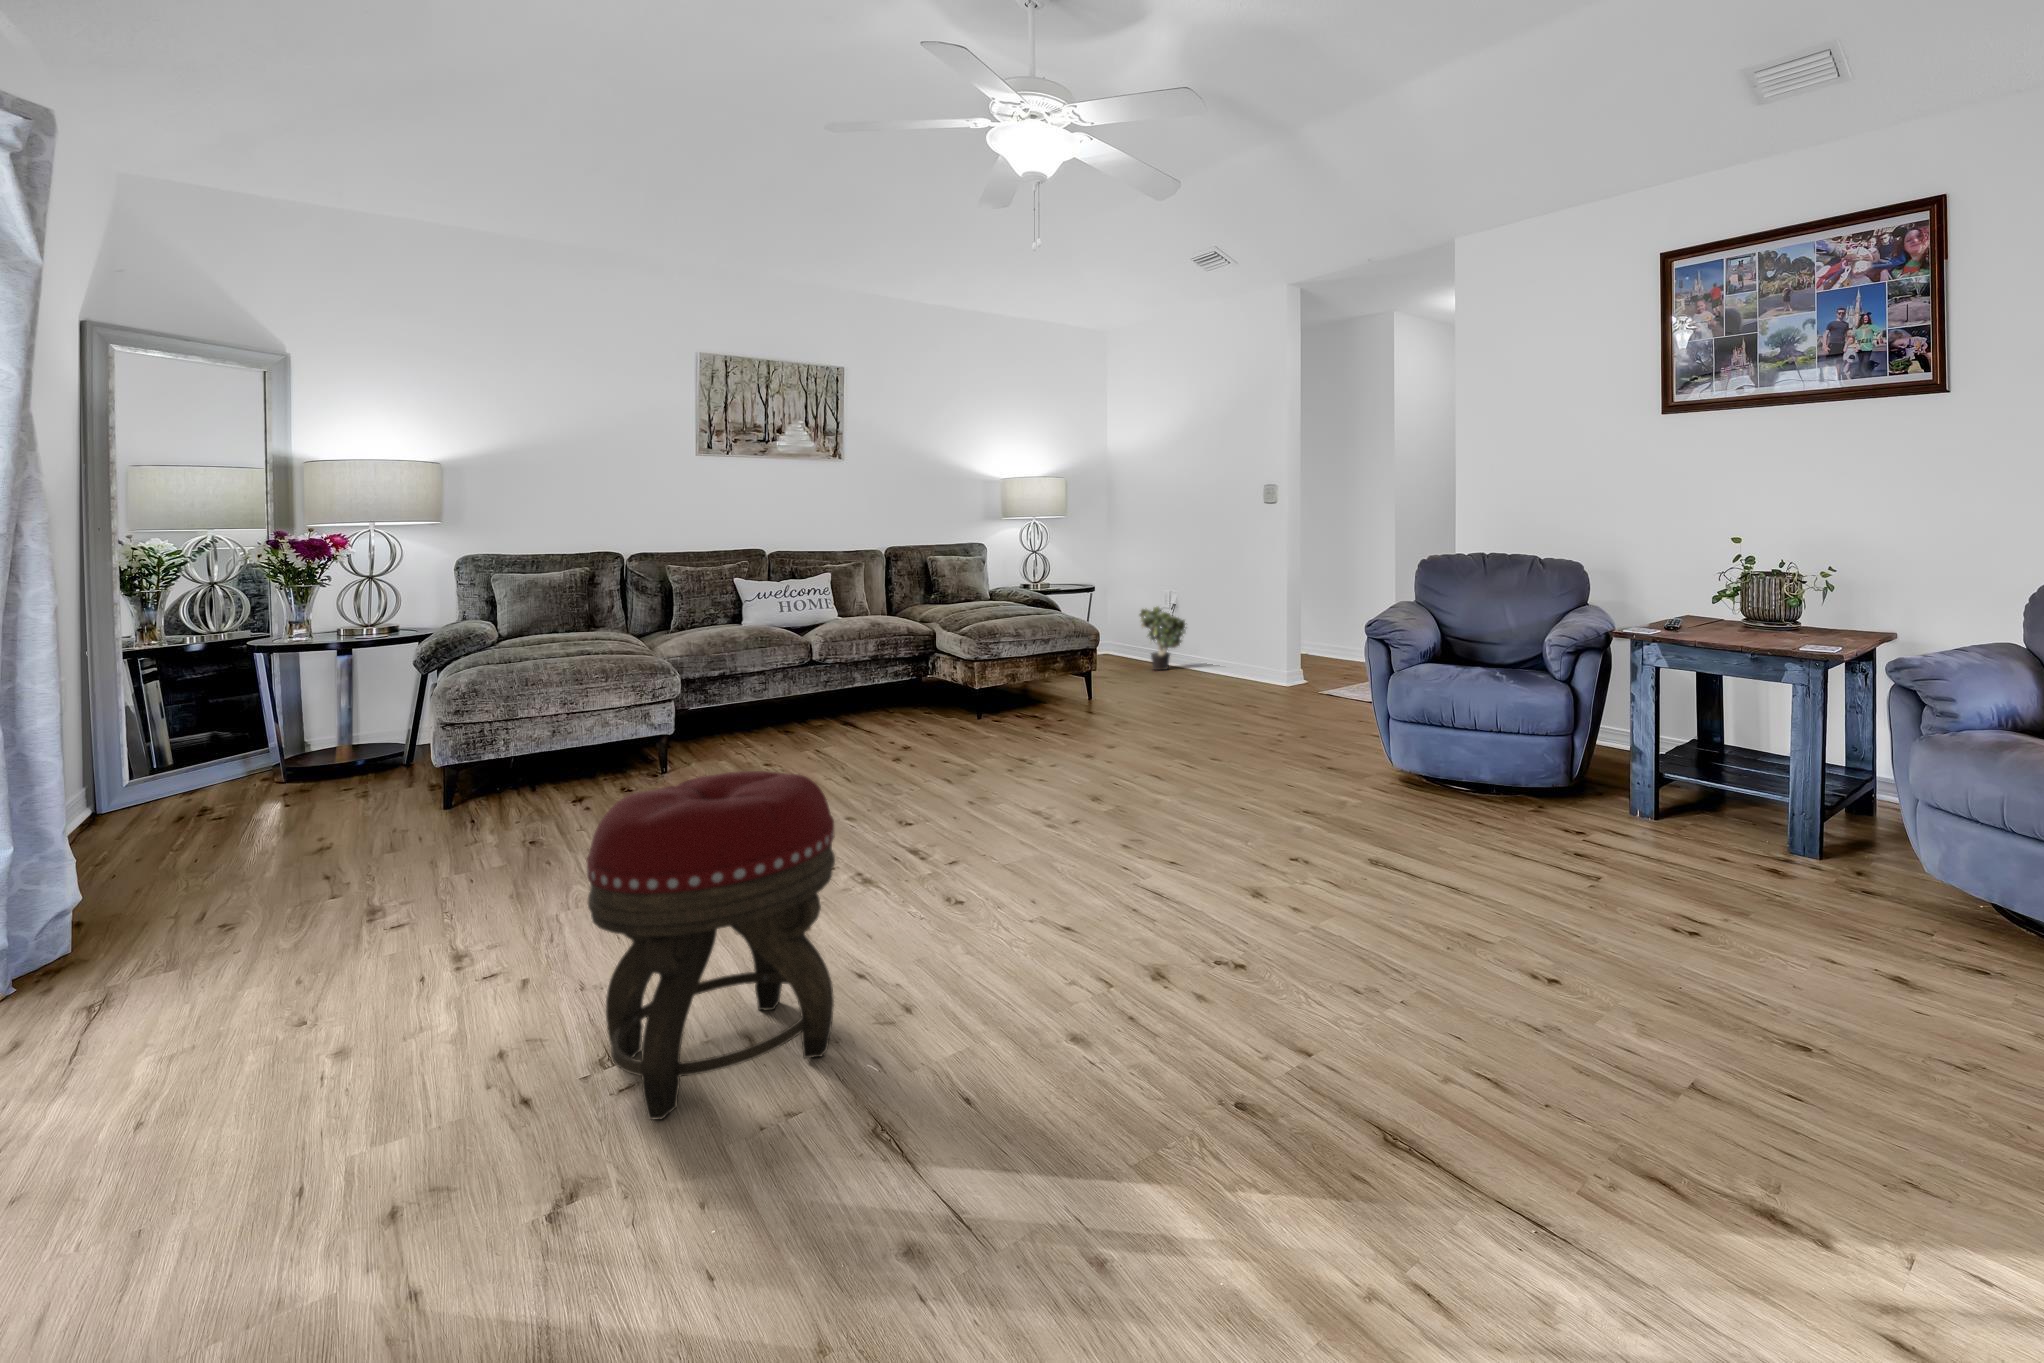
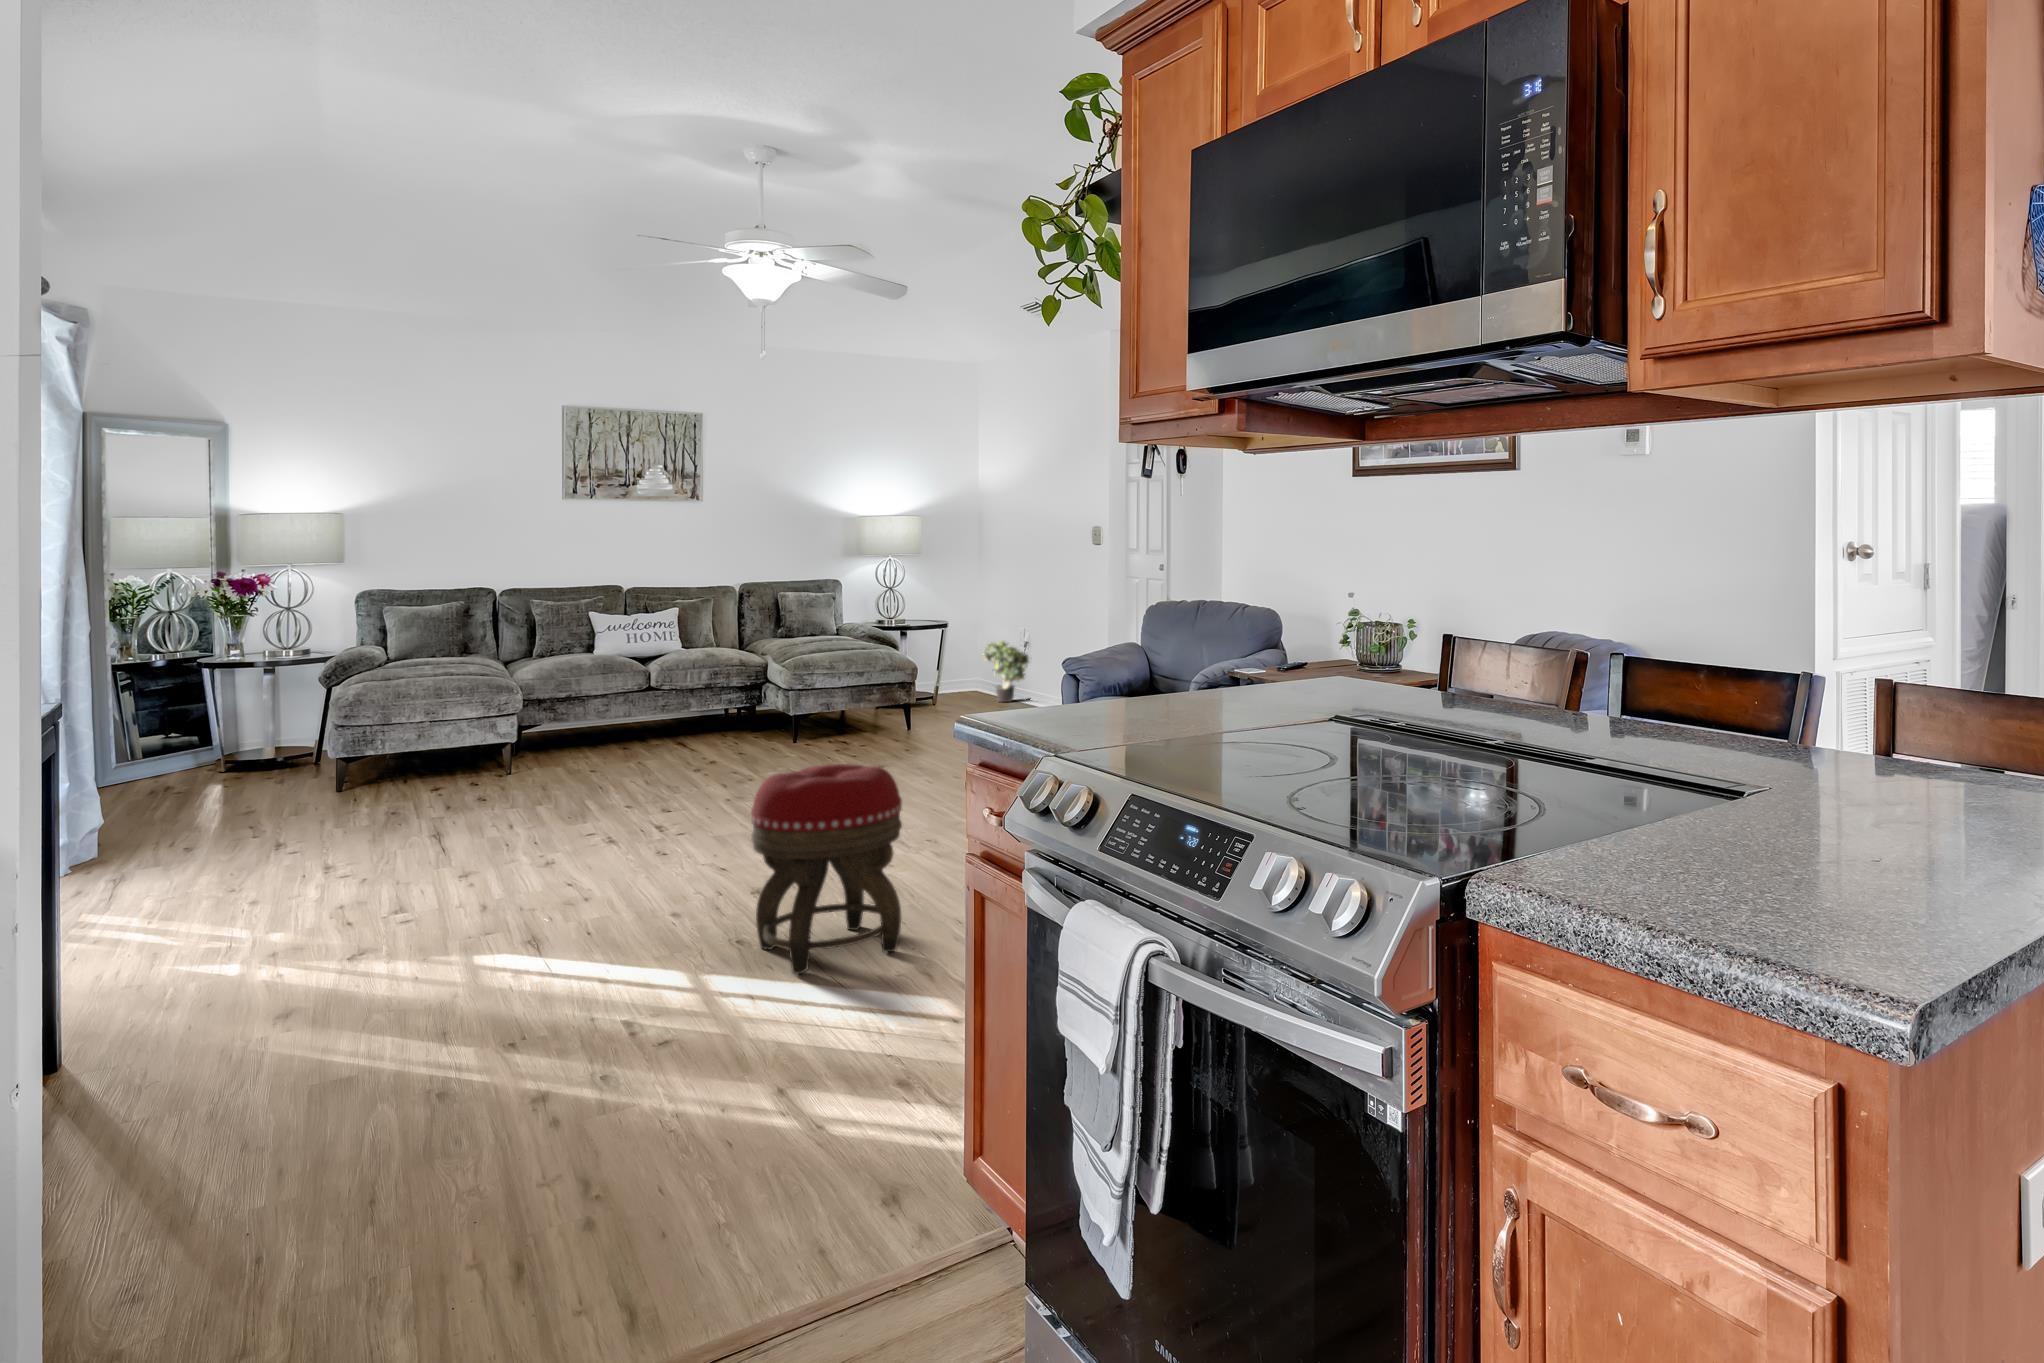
footstool: present [587,771,835,1120] -> present [751,764,902,974]

